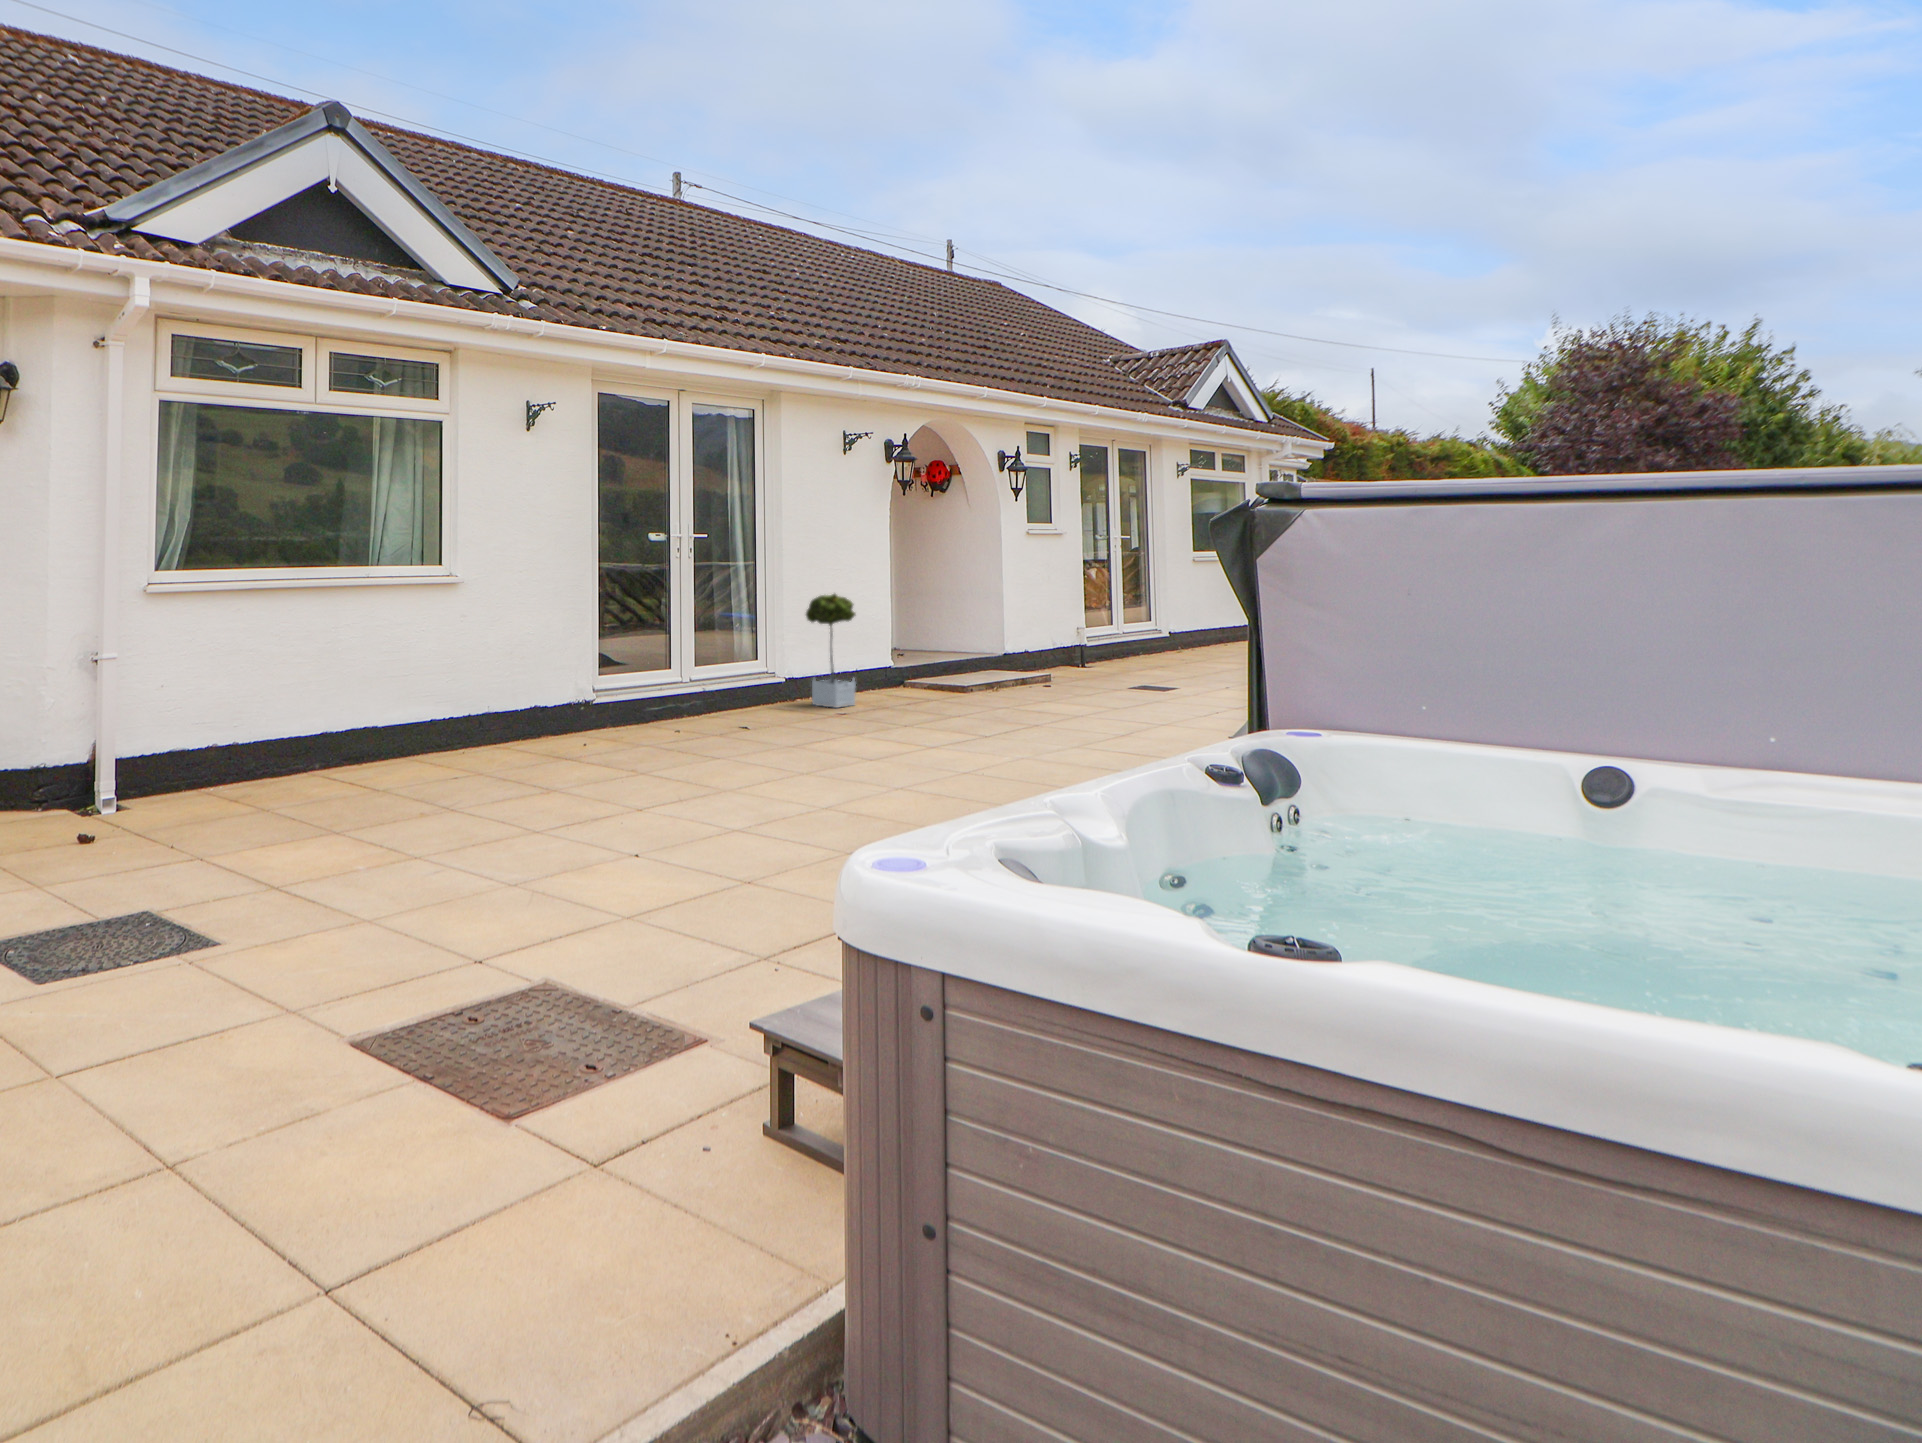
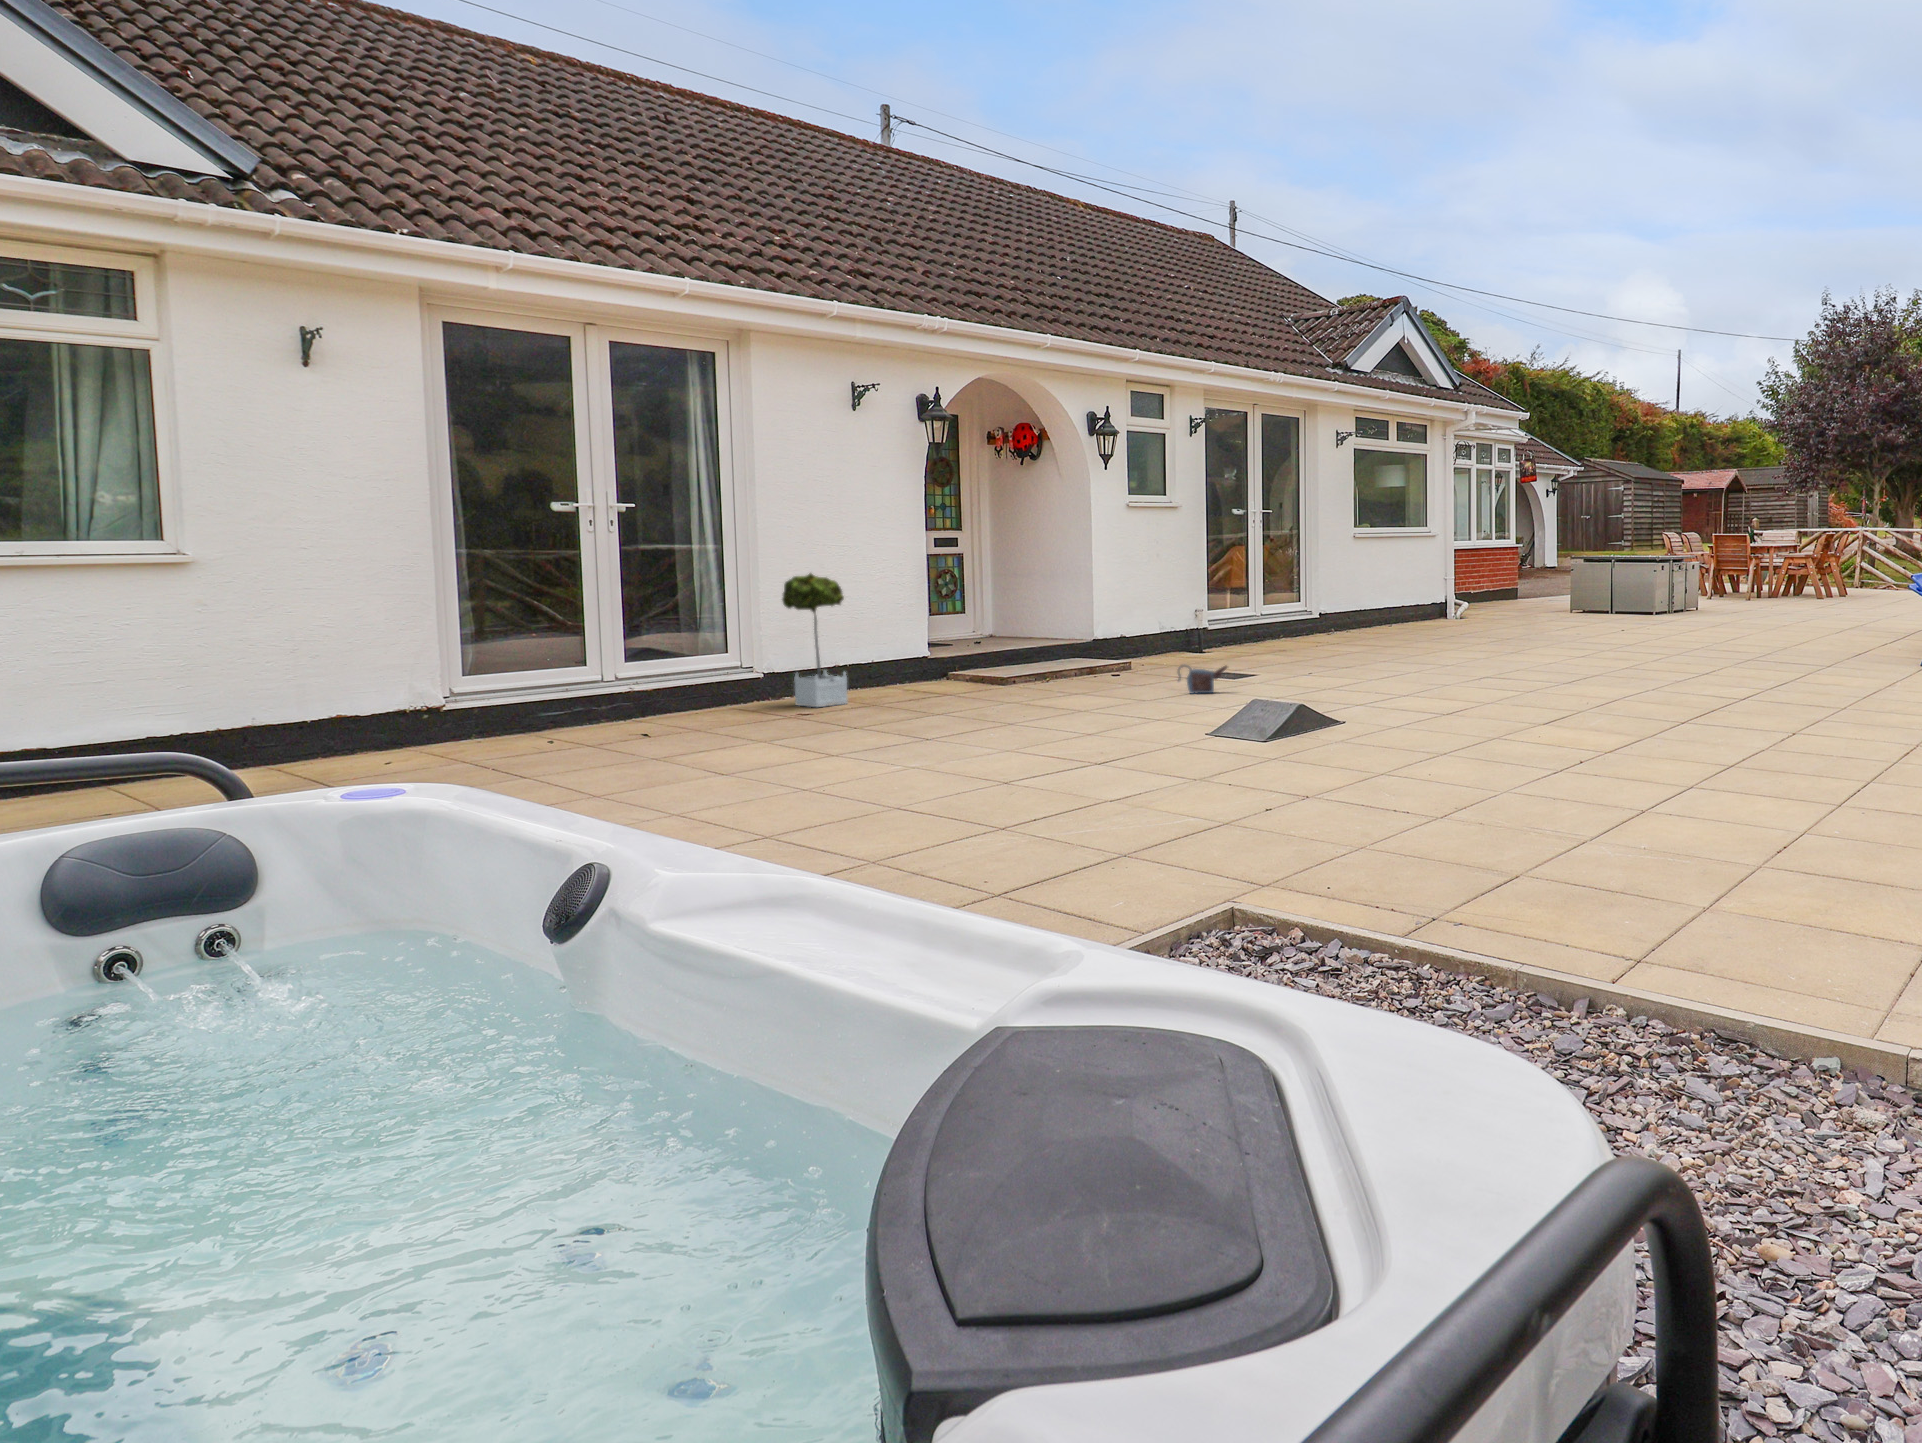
watering can: none [1136,681,1183,708] -> present [1178,665,1227,694]

